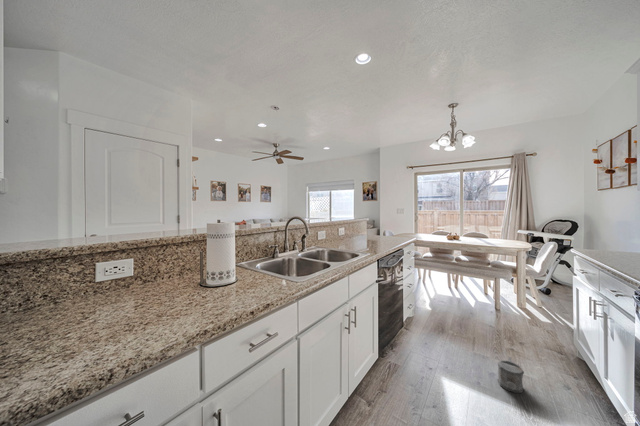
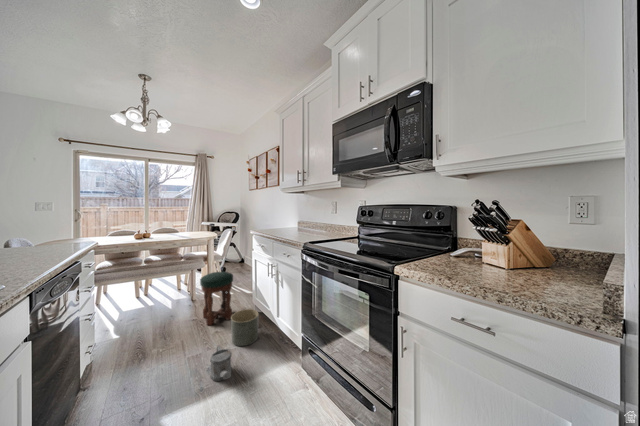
stool: none [501,285,544,346] -> present [200,272,233,325]
planter: none [532,338,576,385] -> present [231,309,258,346]

